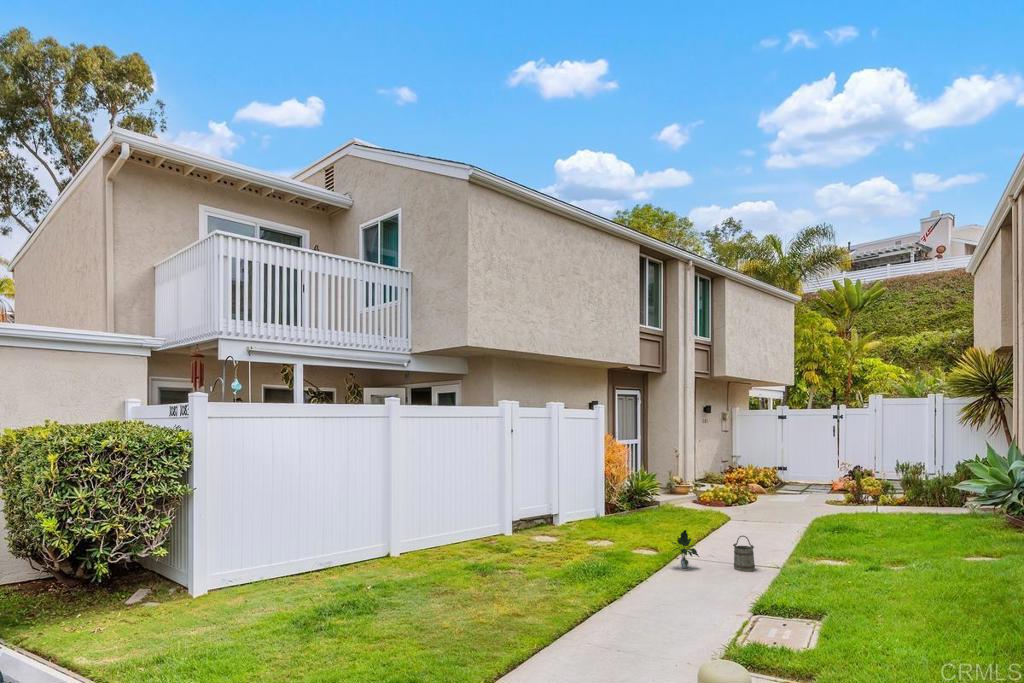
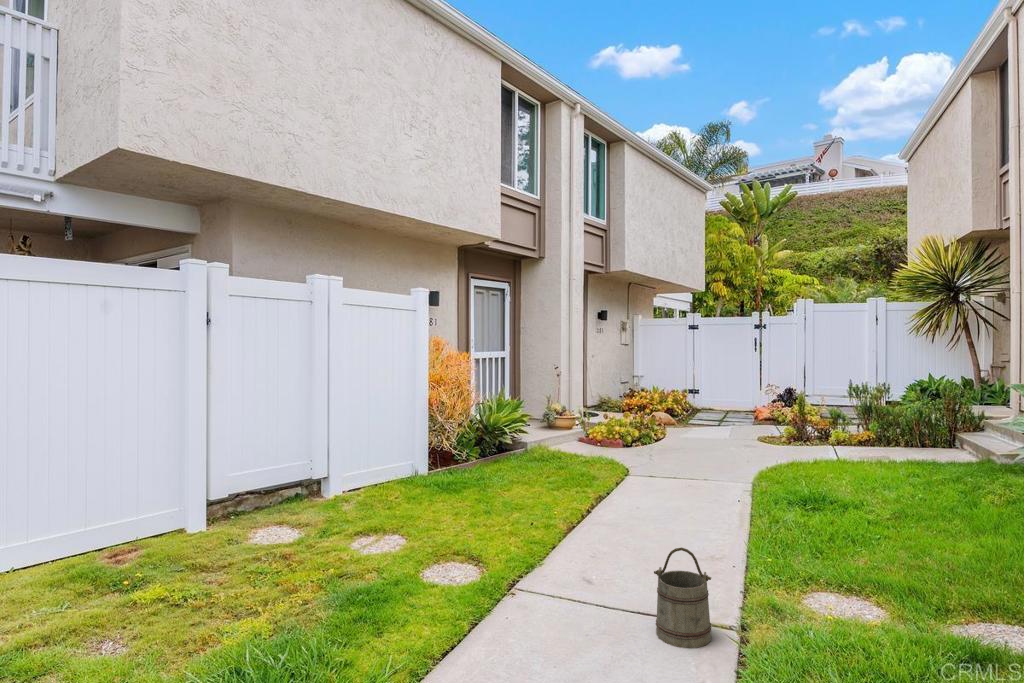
potted plant: present [672,530,699,568] -> none [489,539,567,643]

